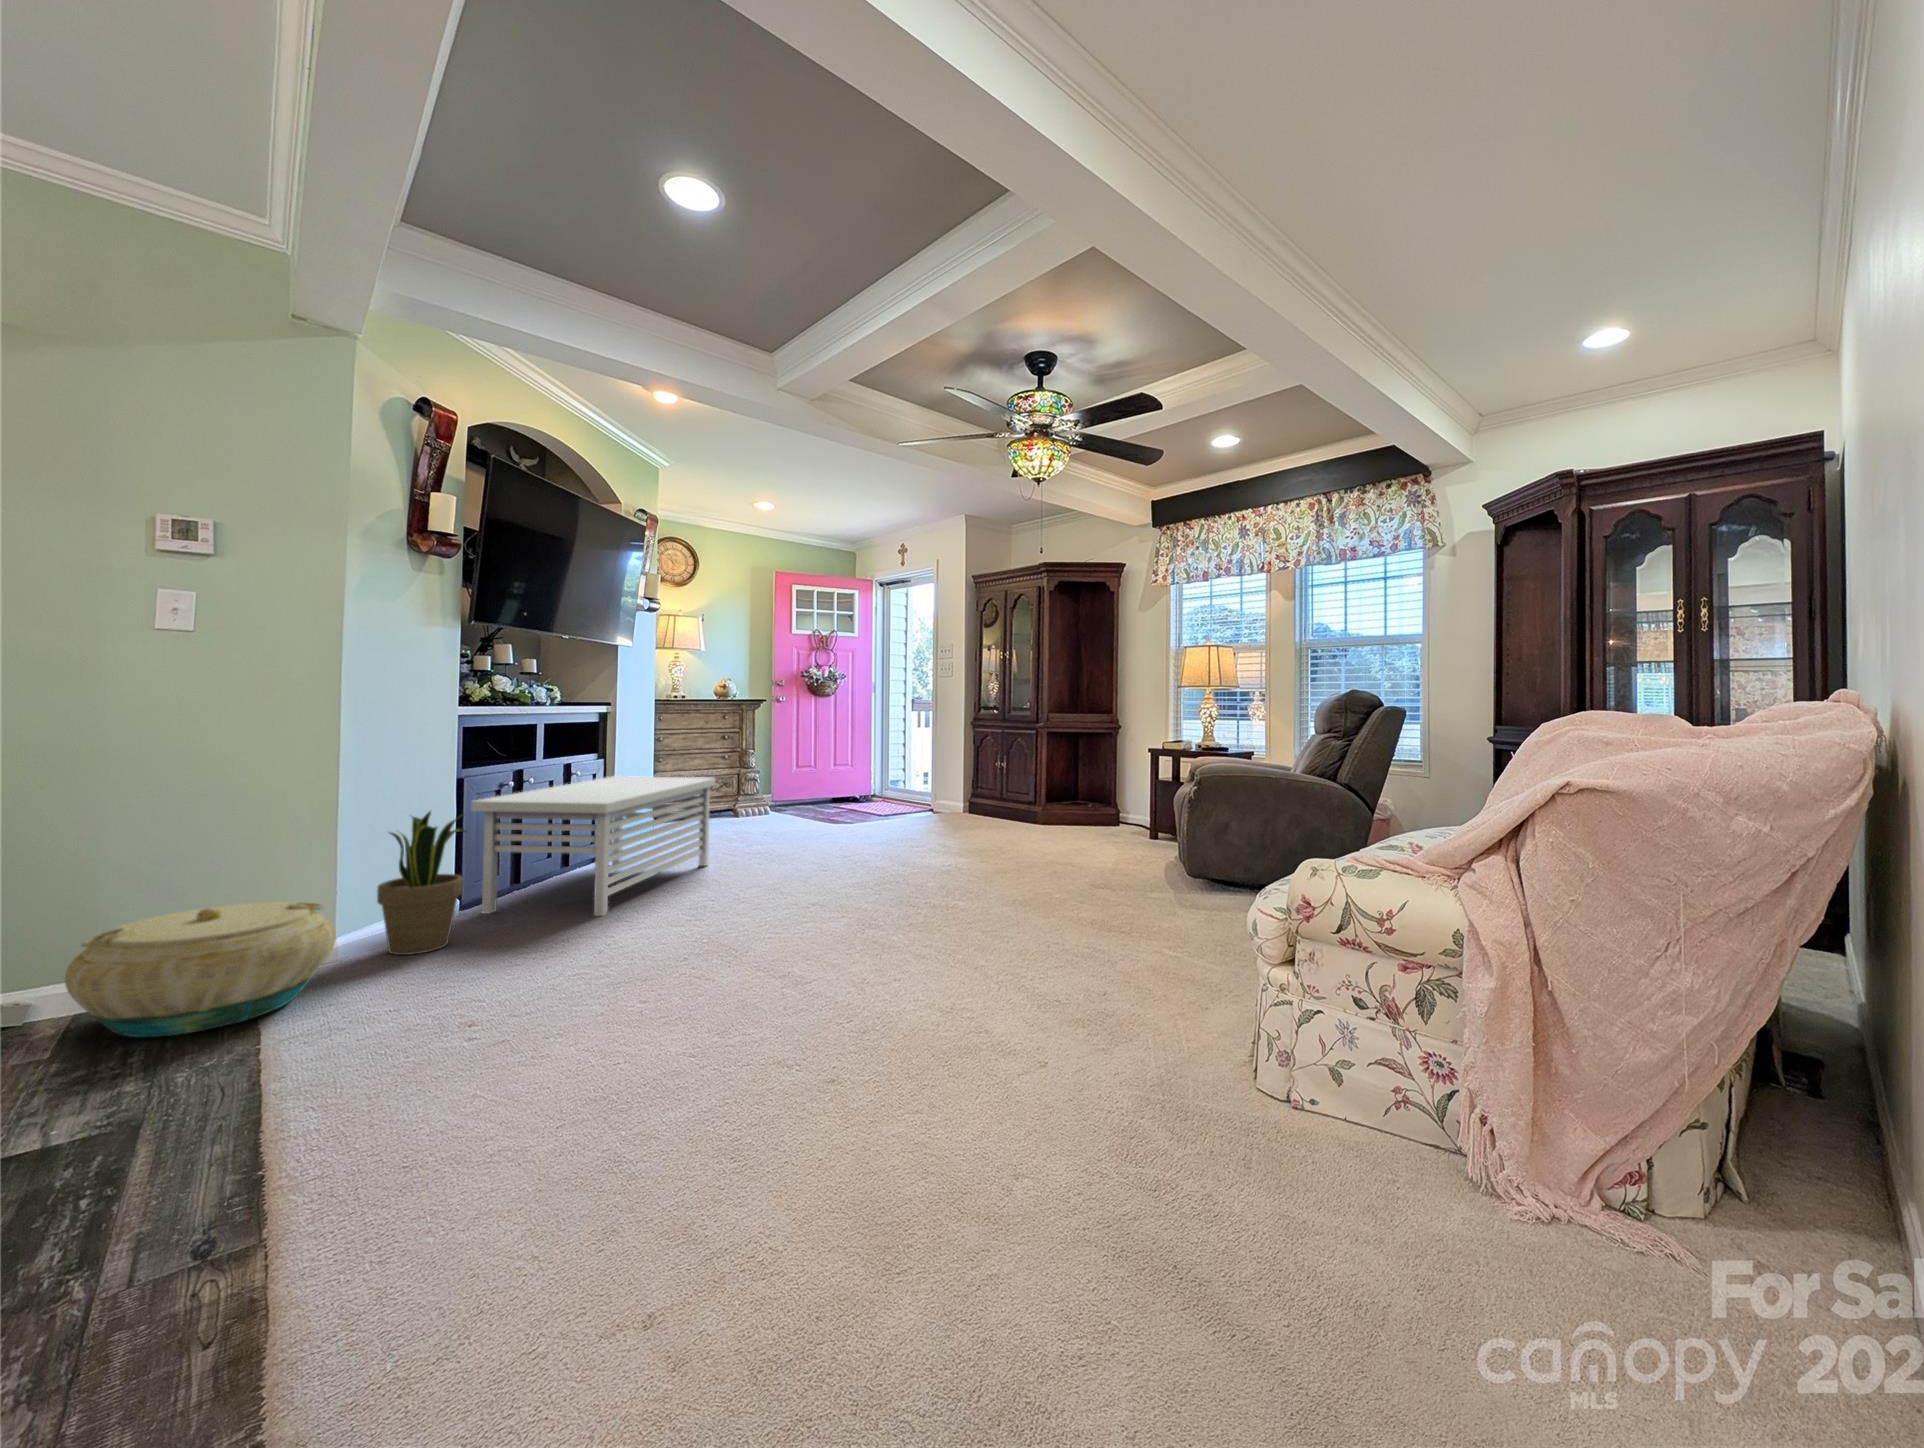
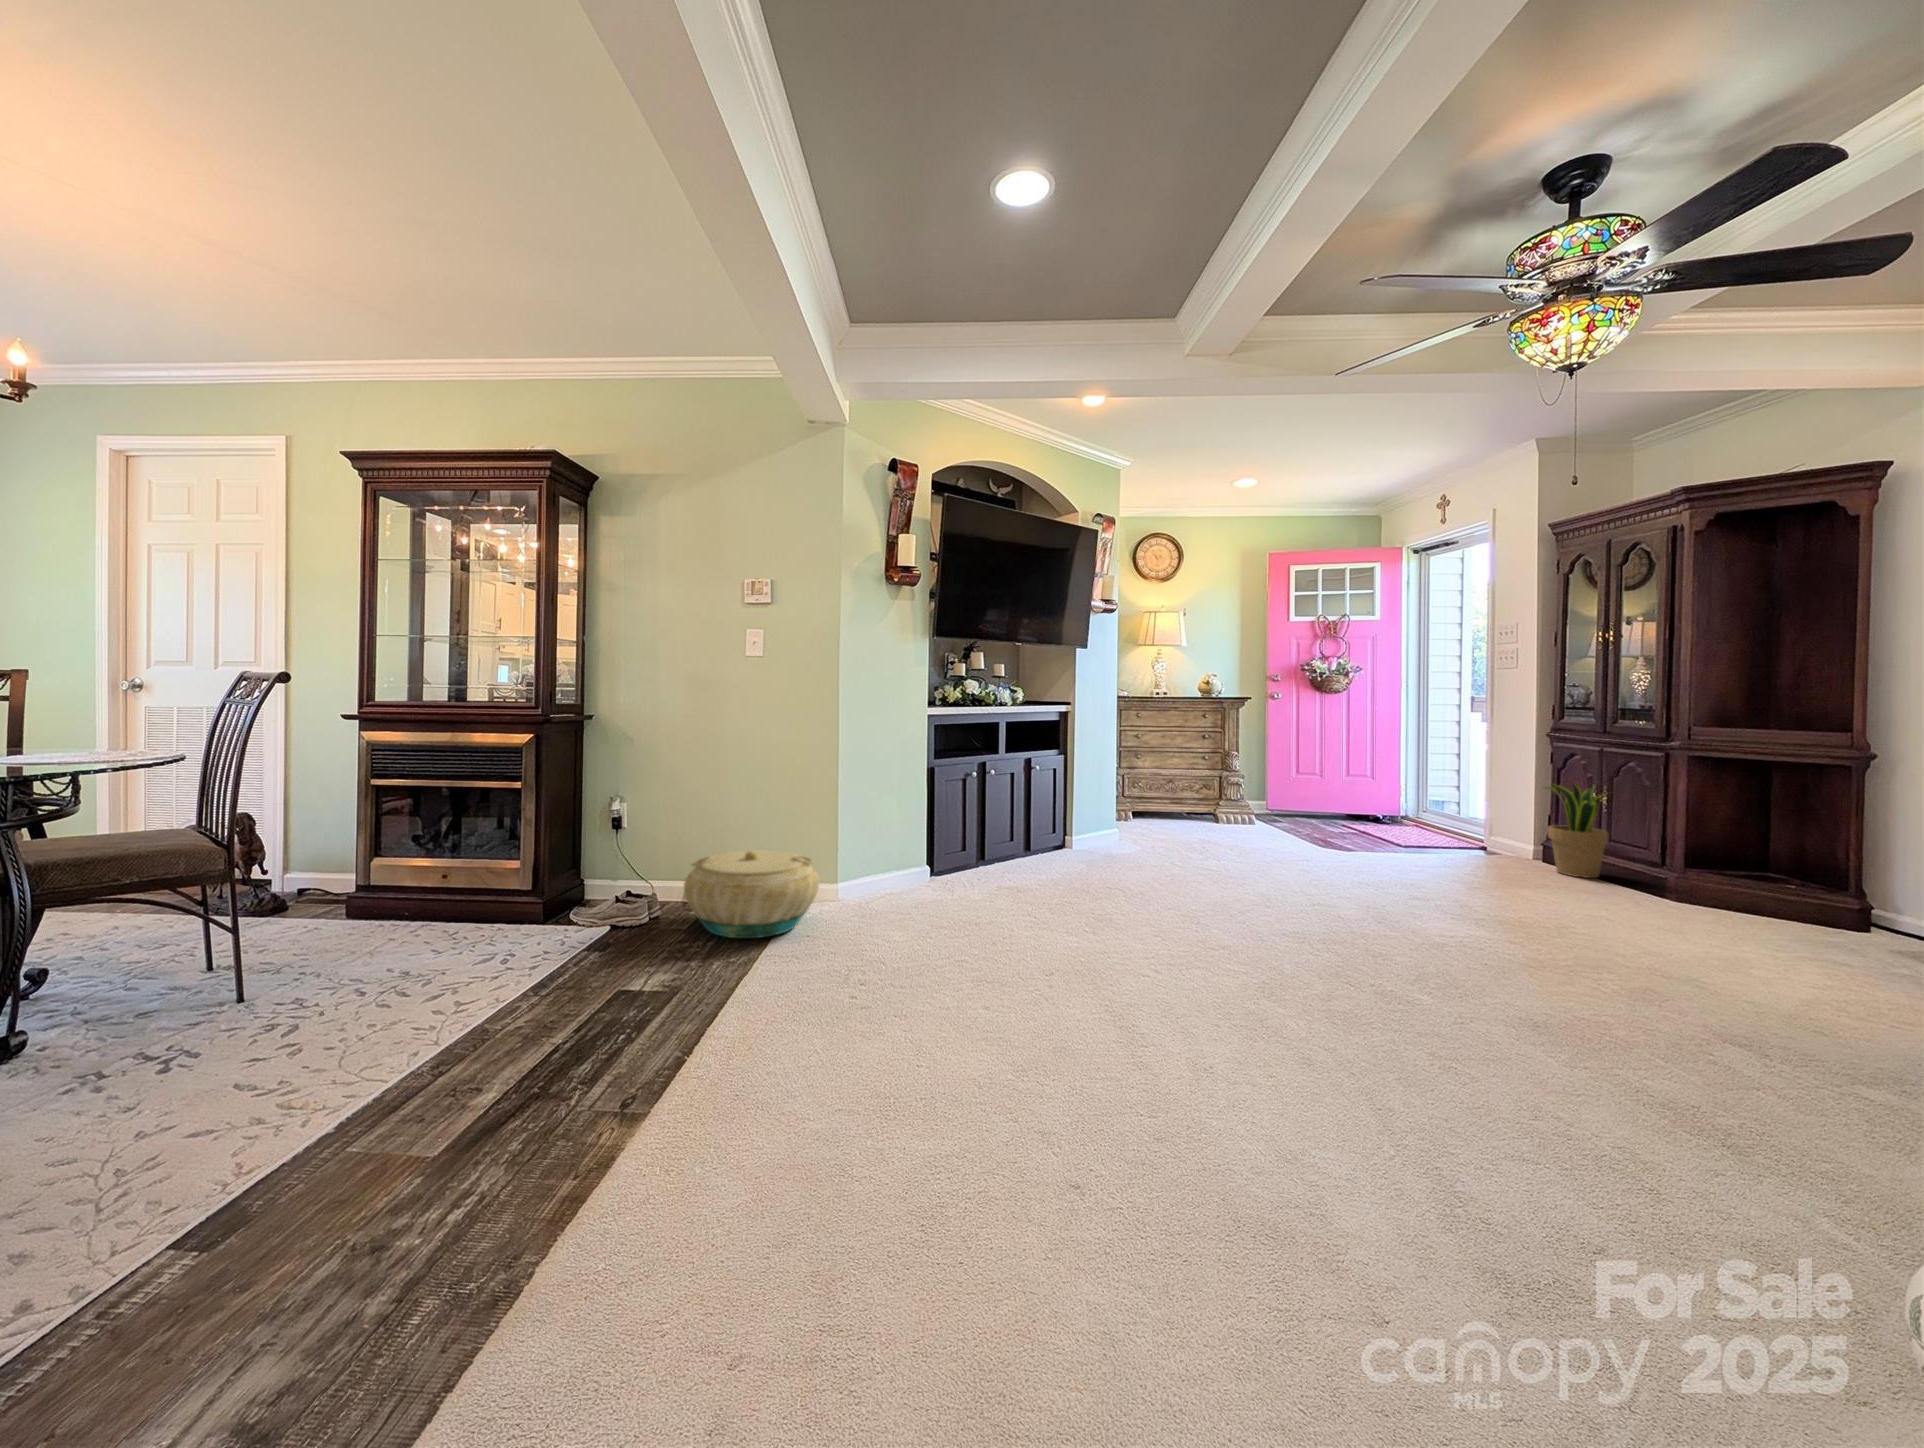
storage bench: present [471,776,716,916] -> none [936,772,1160,908]
potted plant: present [377,812,465,955] -> present [1544,783,1609,878]

